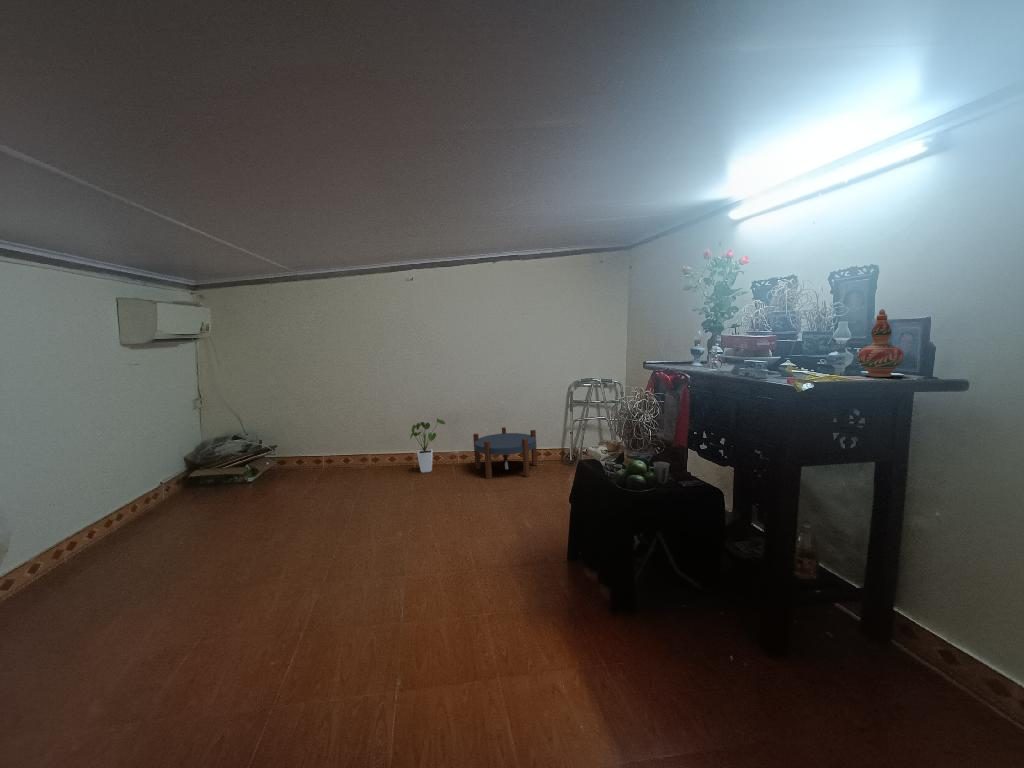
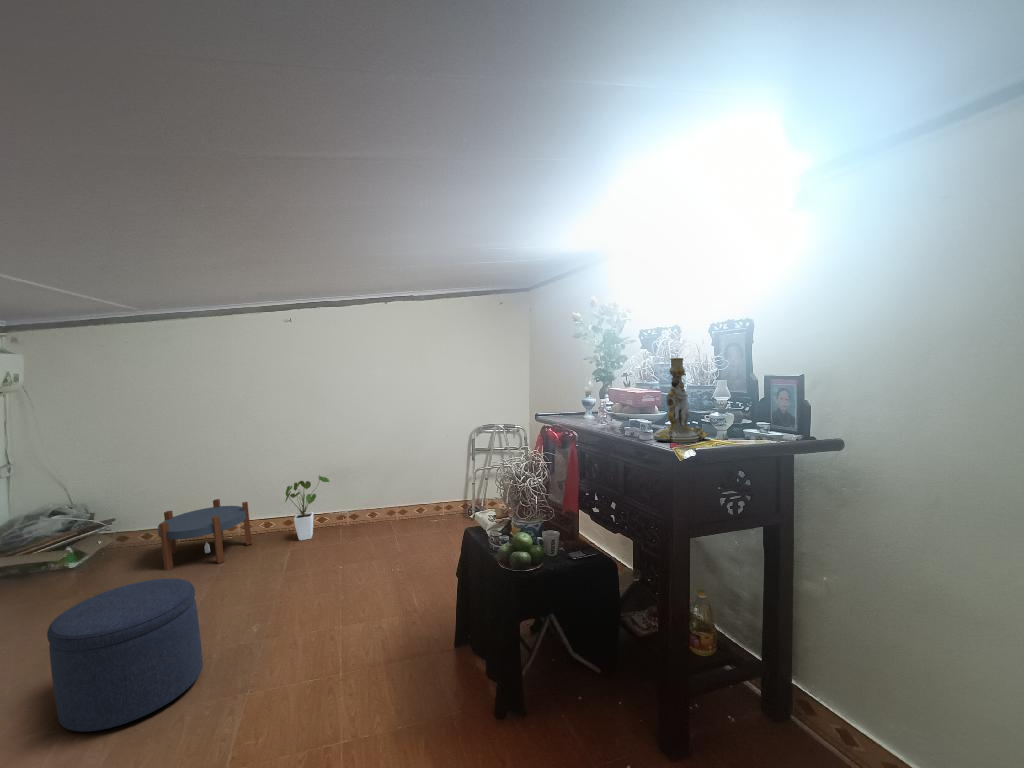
candlestick: none [770,300,828,379] -> present [654,358,710,443]
decorative vase: present [858,309,904,377] -> none [739,367,781,438]
side table: present [473,427,537,479] -> present [158,499,252,570]
ottoman: none [261,485,365,590] -> present [47,578,203,732]

